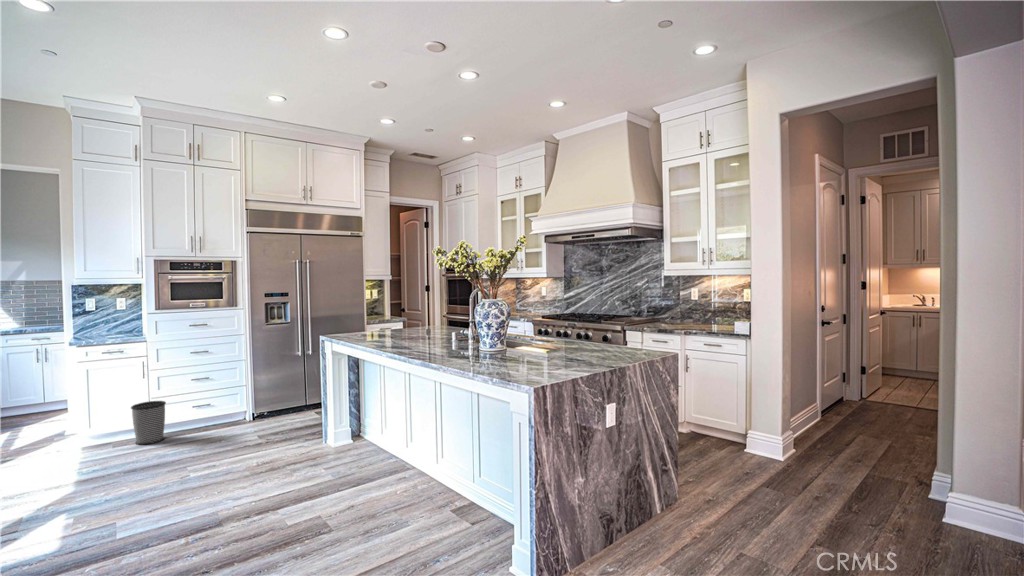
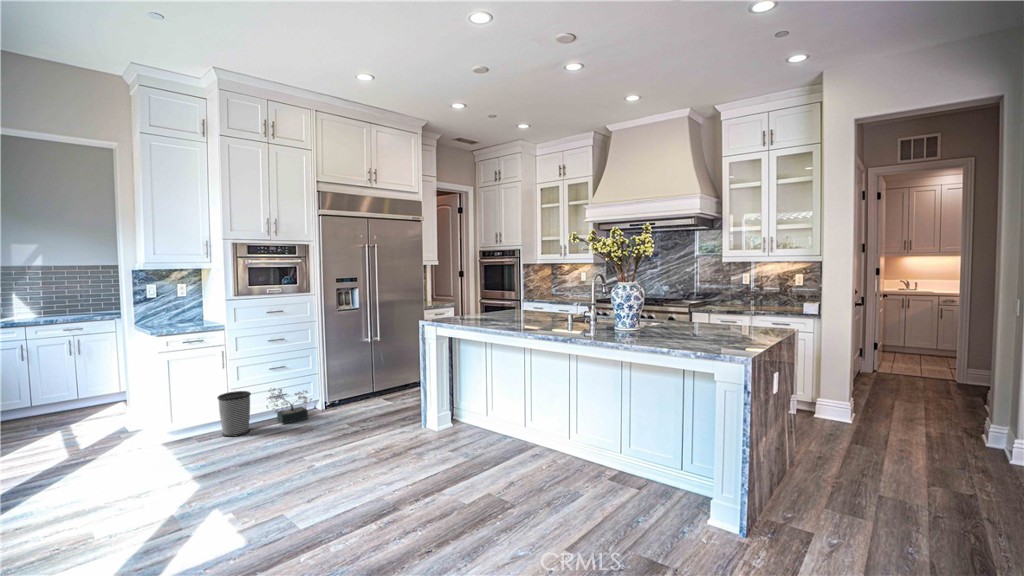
decorative plant: none [184,398,233,435] -> present [267,388,312,424]

